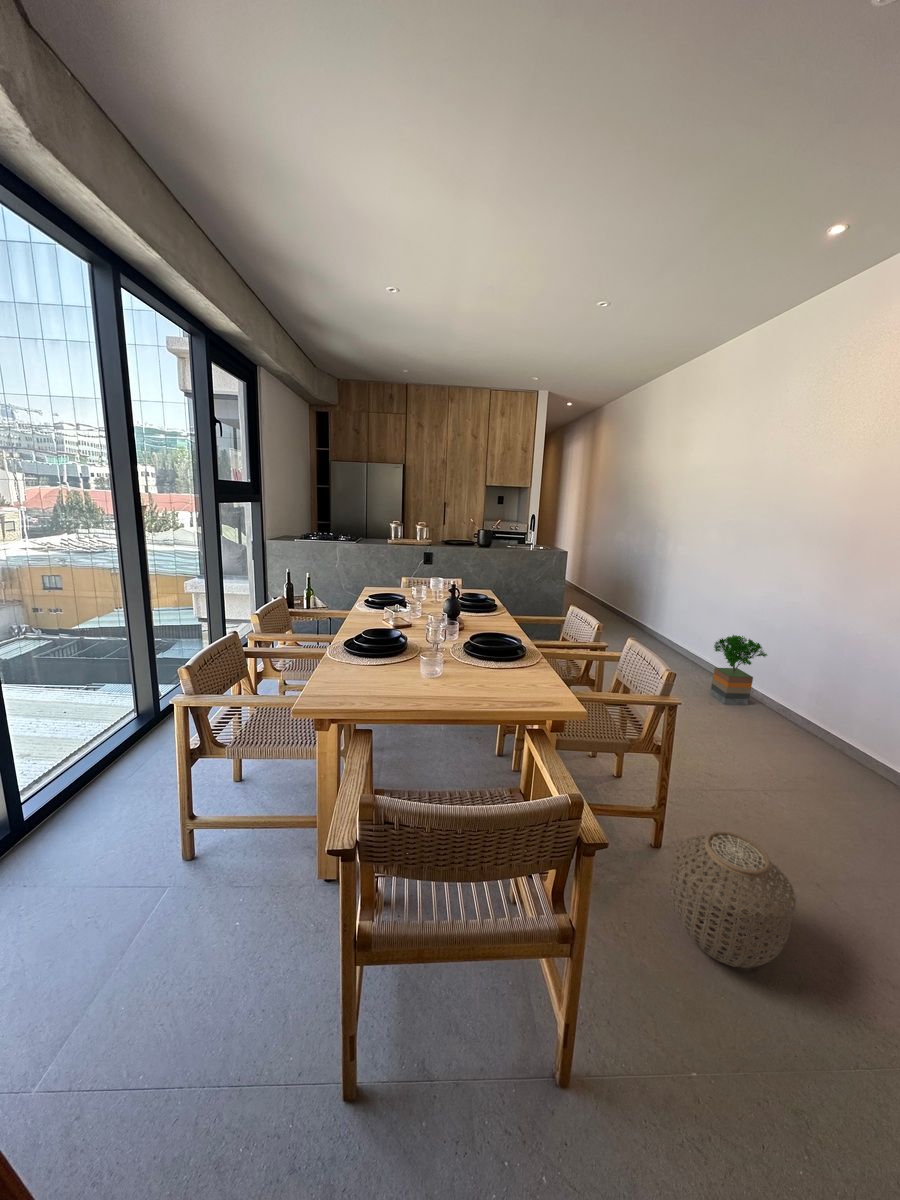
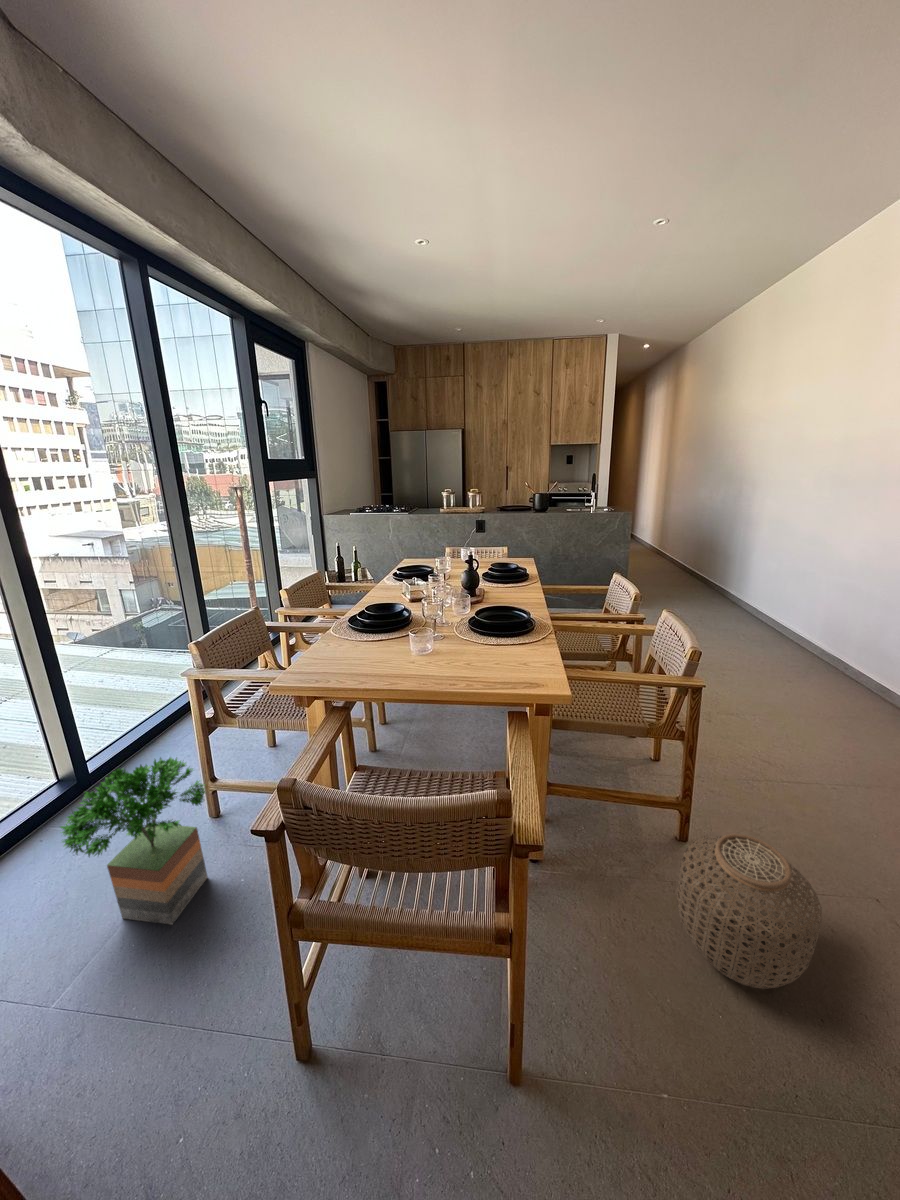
potted tree: present [710,635,767,705] -> present [61,758,208,925]

